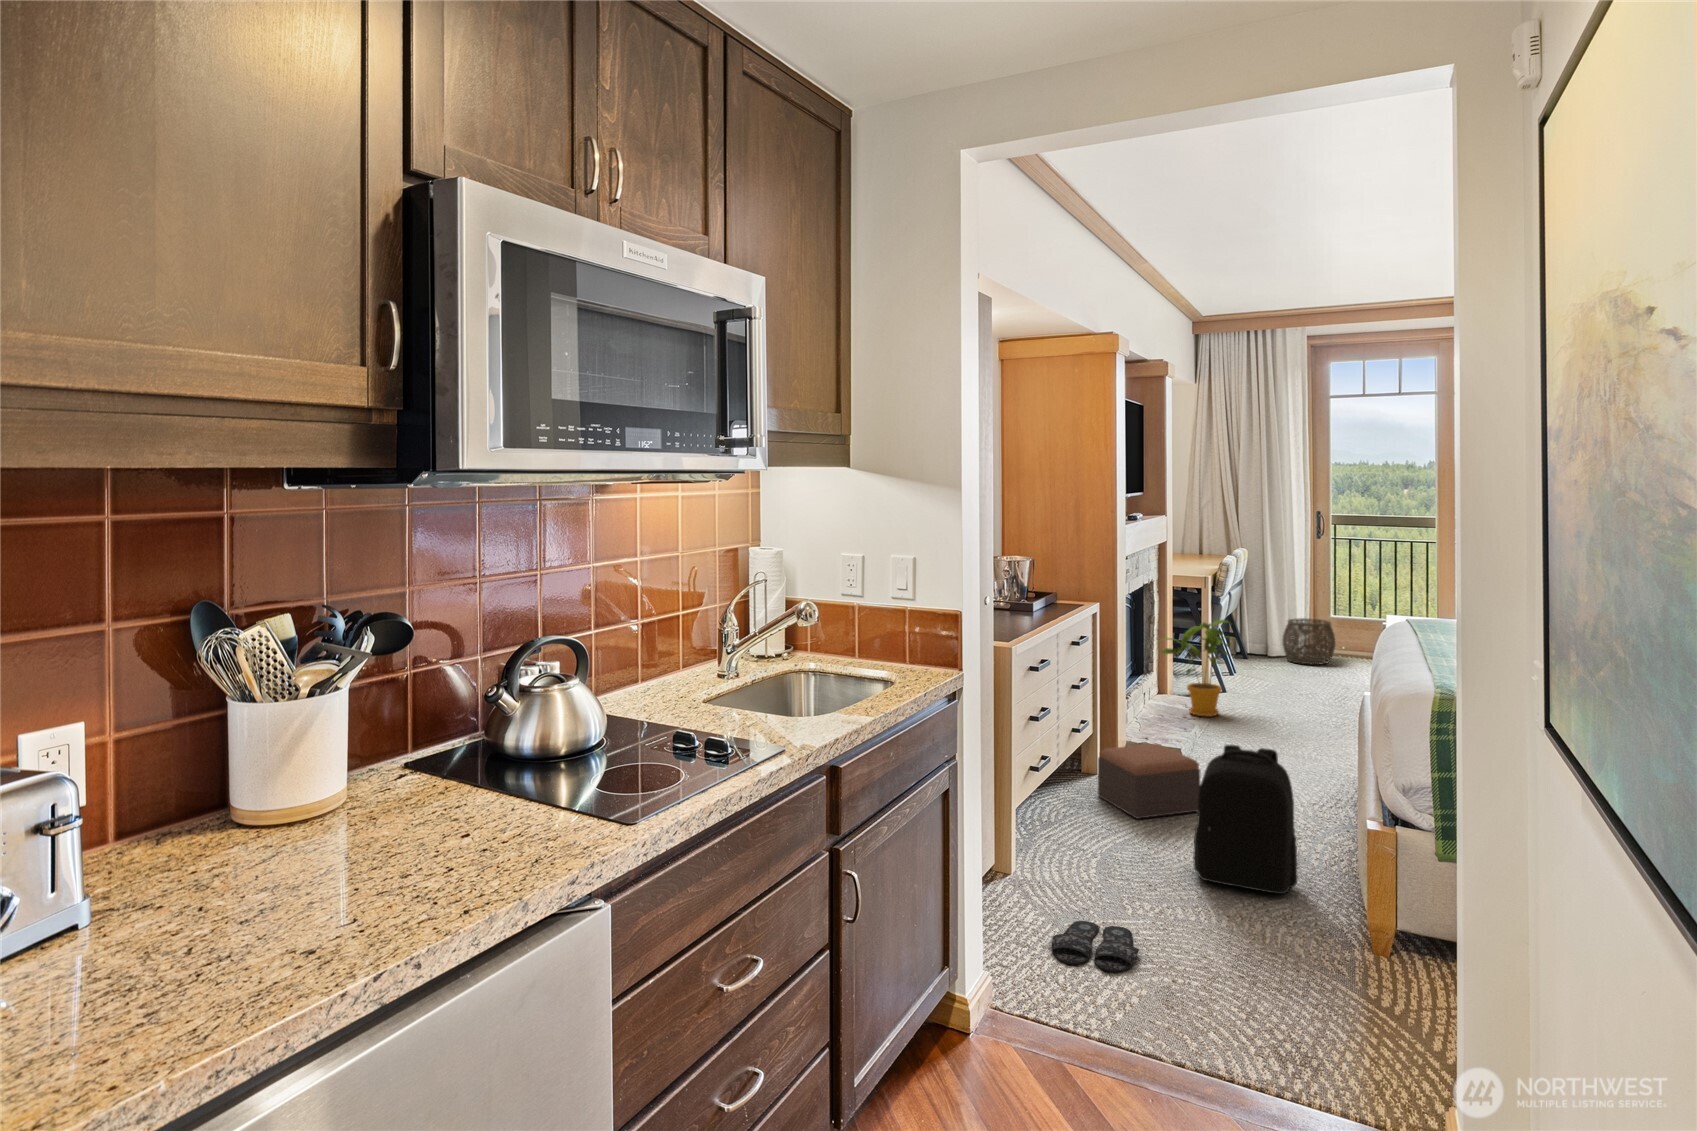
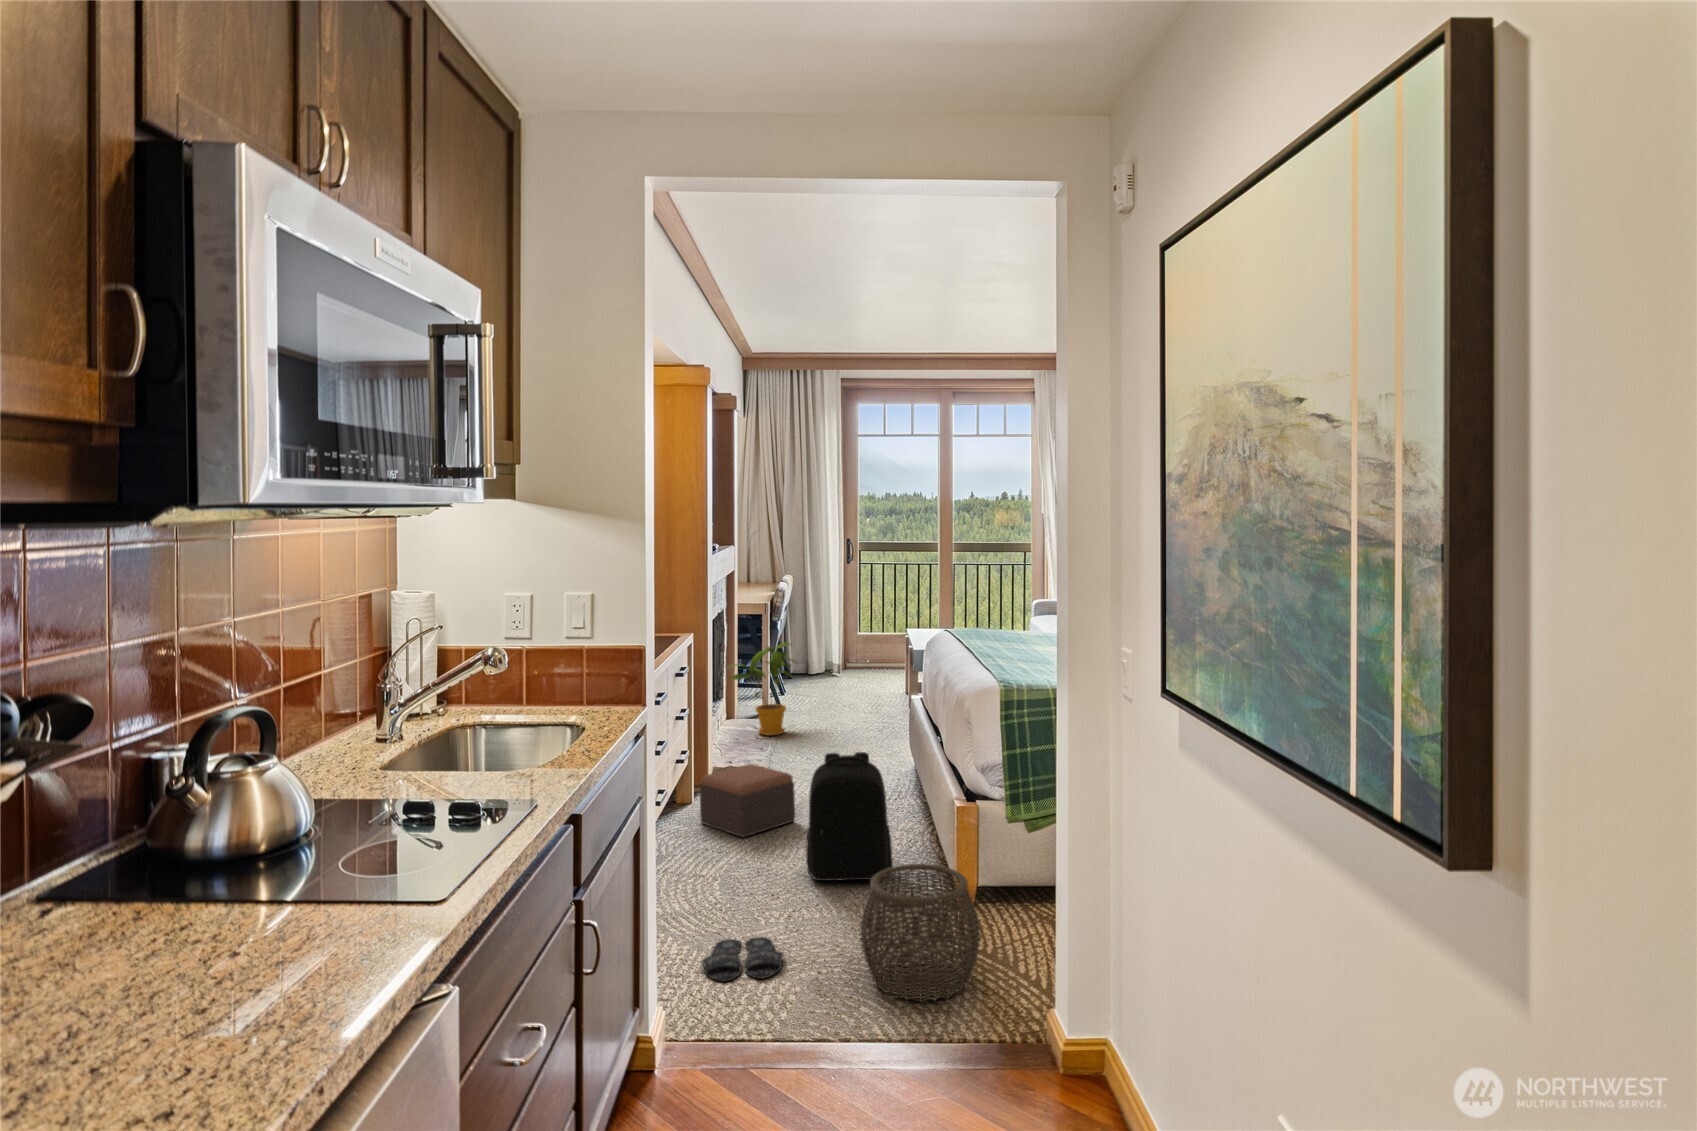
woven basket: present [1282,618,1335,665] -> present [860,864,981,1002]

